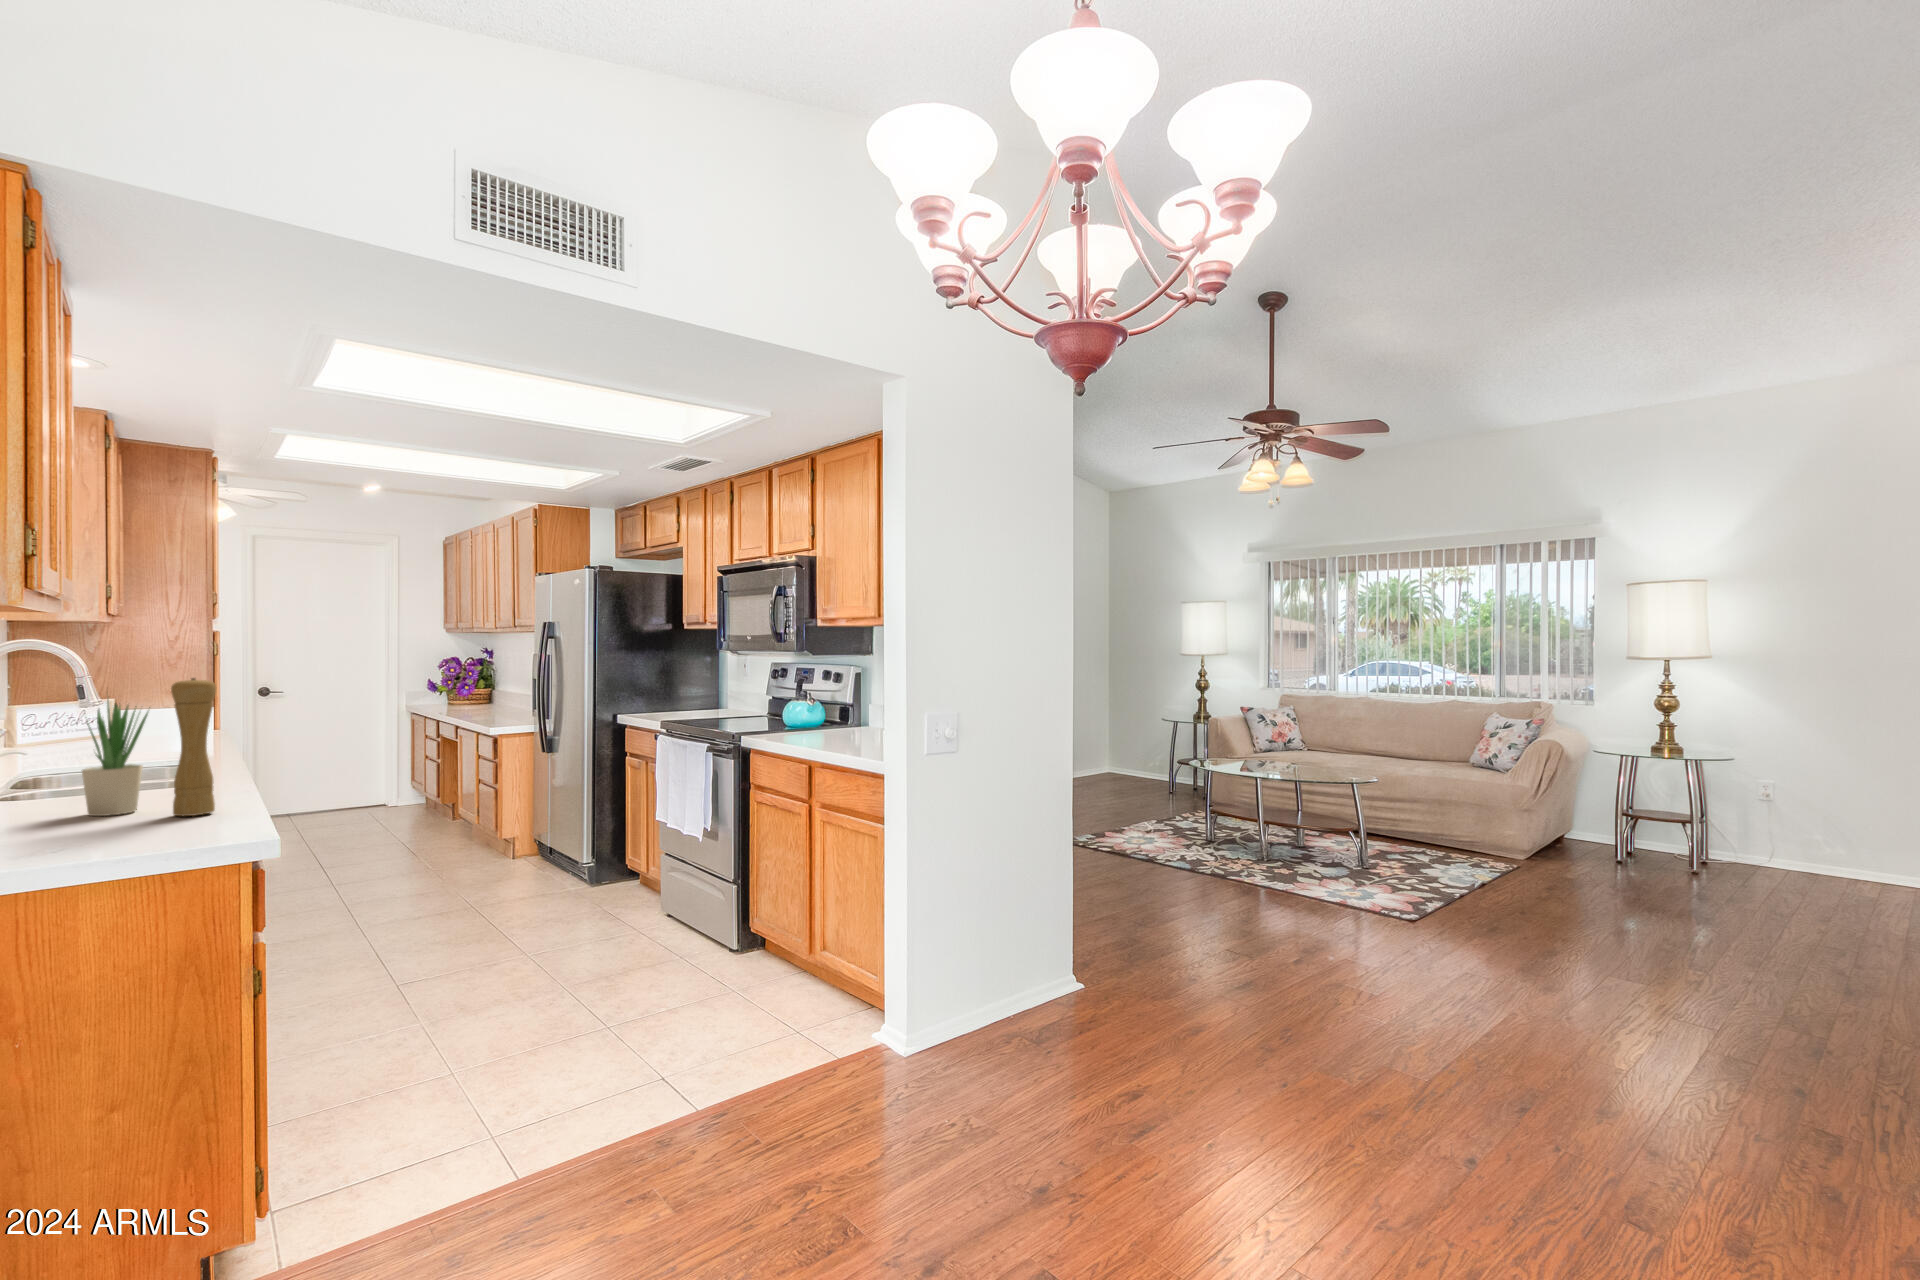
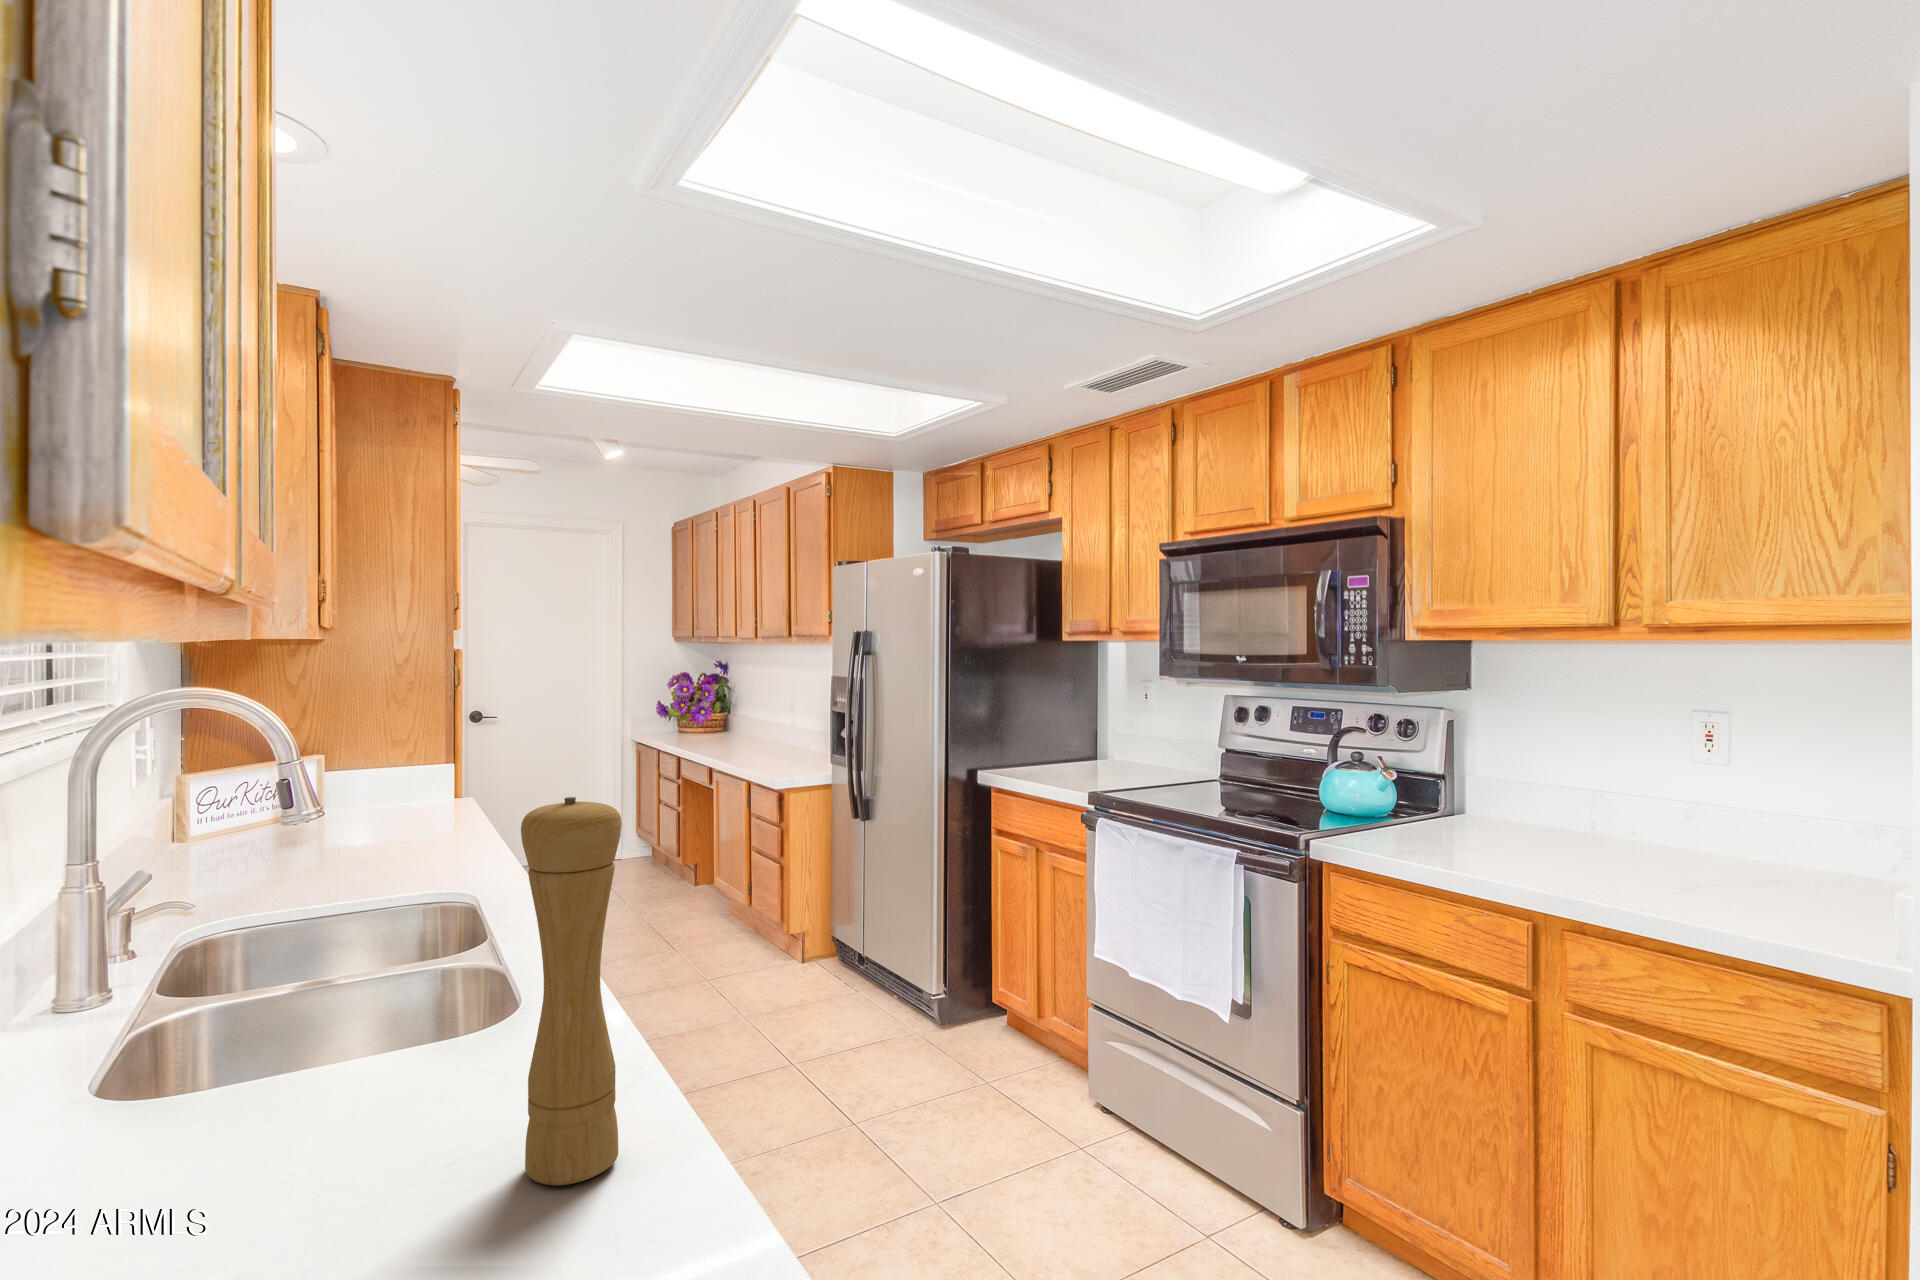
potted plant: present [82,701,150,816] -> none [308,815,465,1171]

